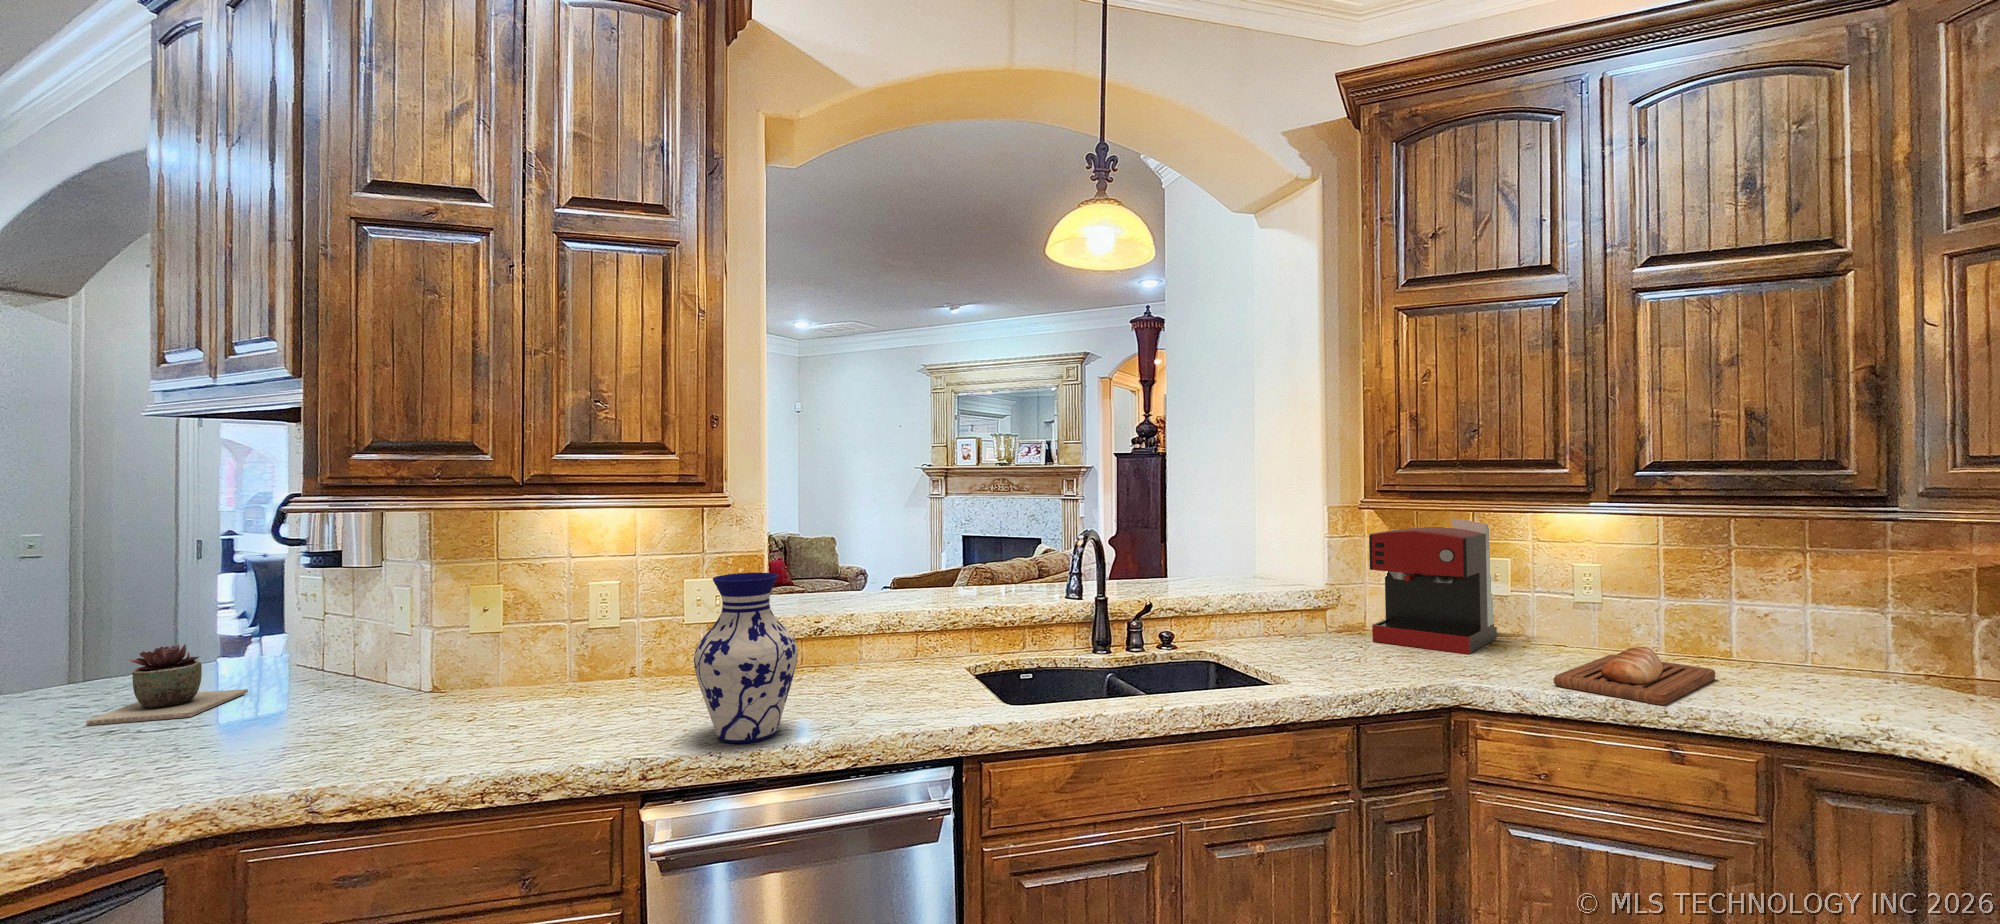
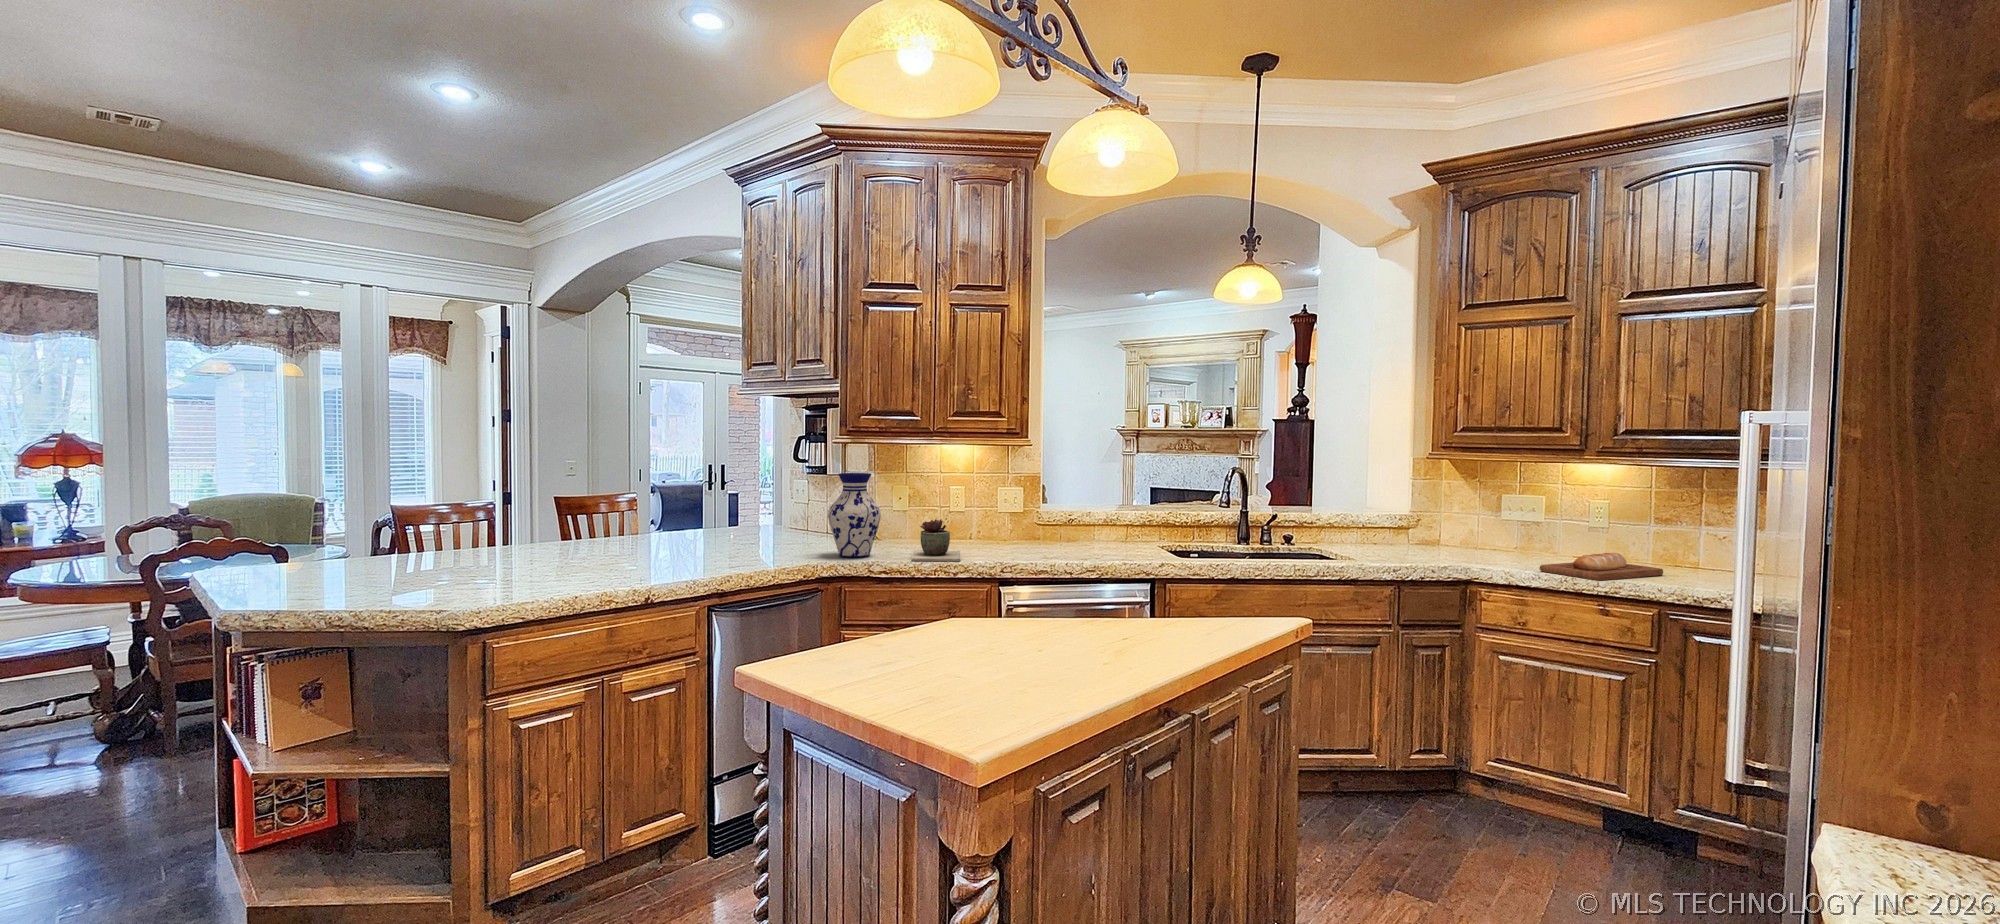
coffee maker: present [1369,518,1497,654] -> none [1441,467,1541,558]
vase: present [694,573,798,743] -> present [828,473,881,558]
succulent plant: present [86,644,248,725] -> present [912,519,960,561]

